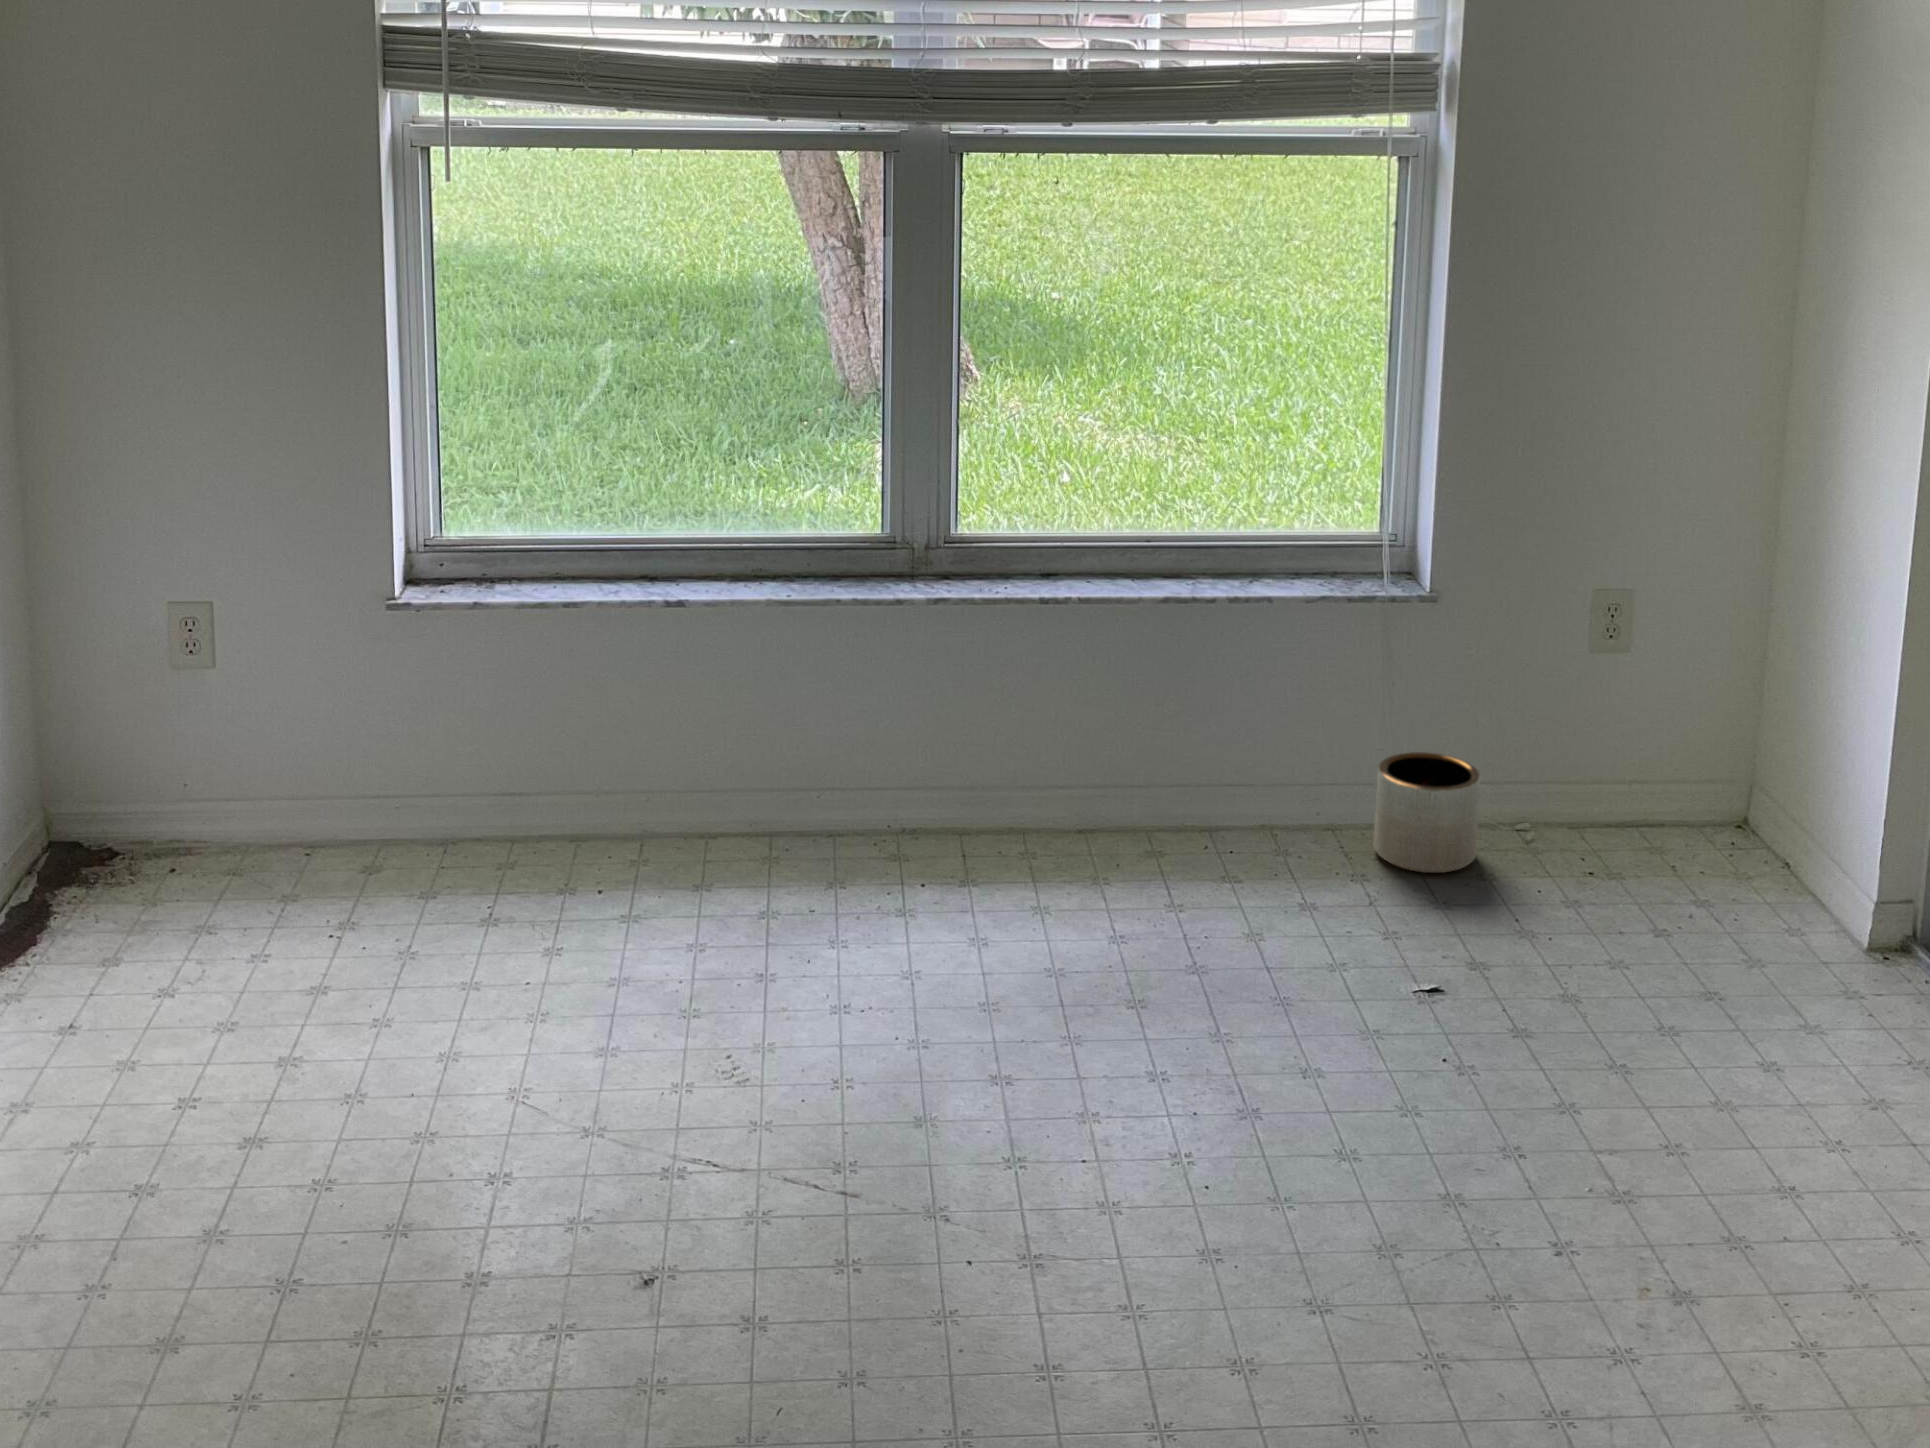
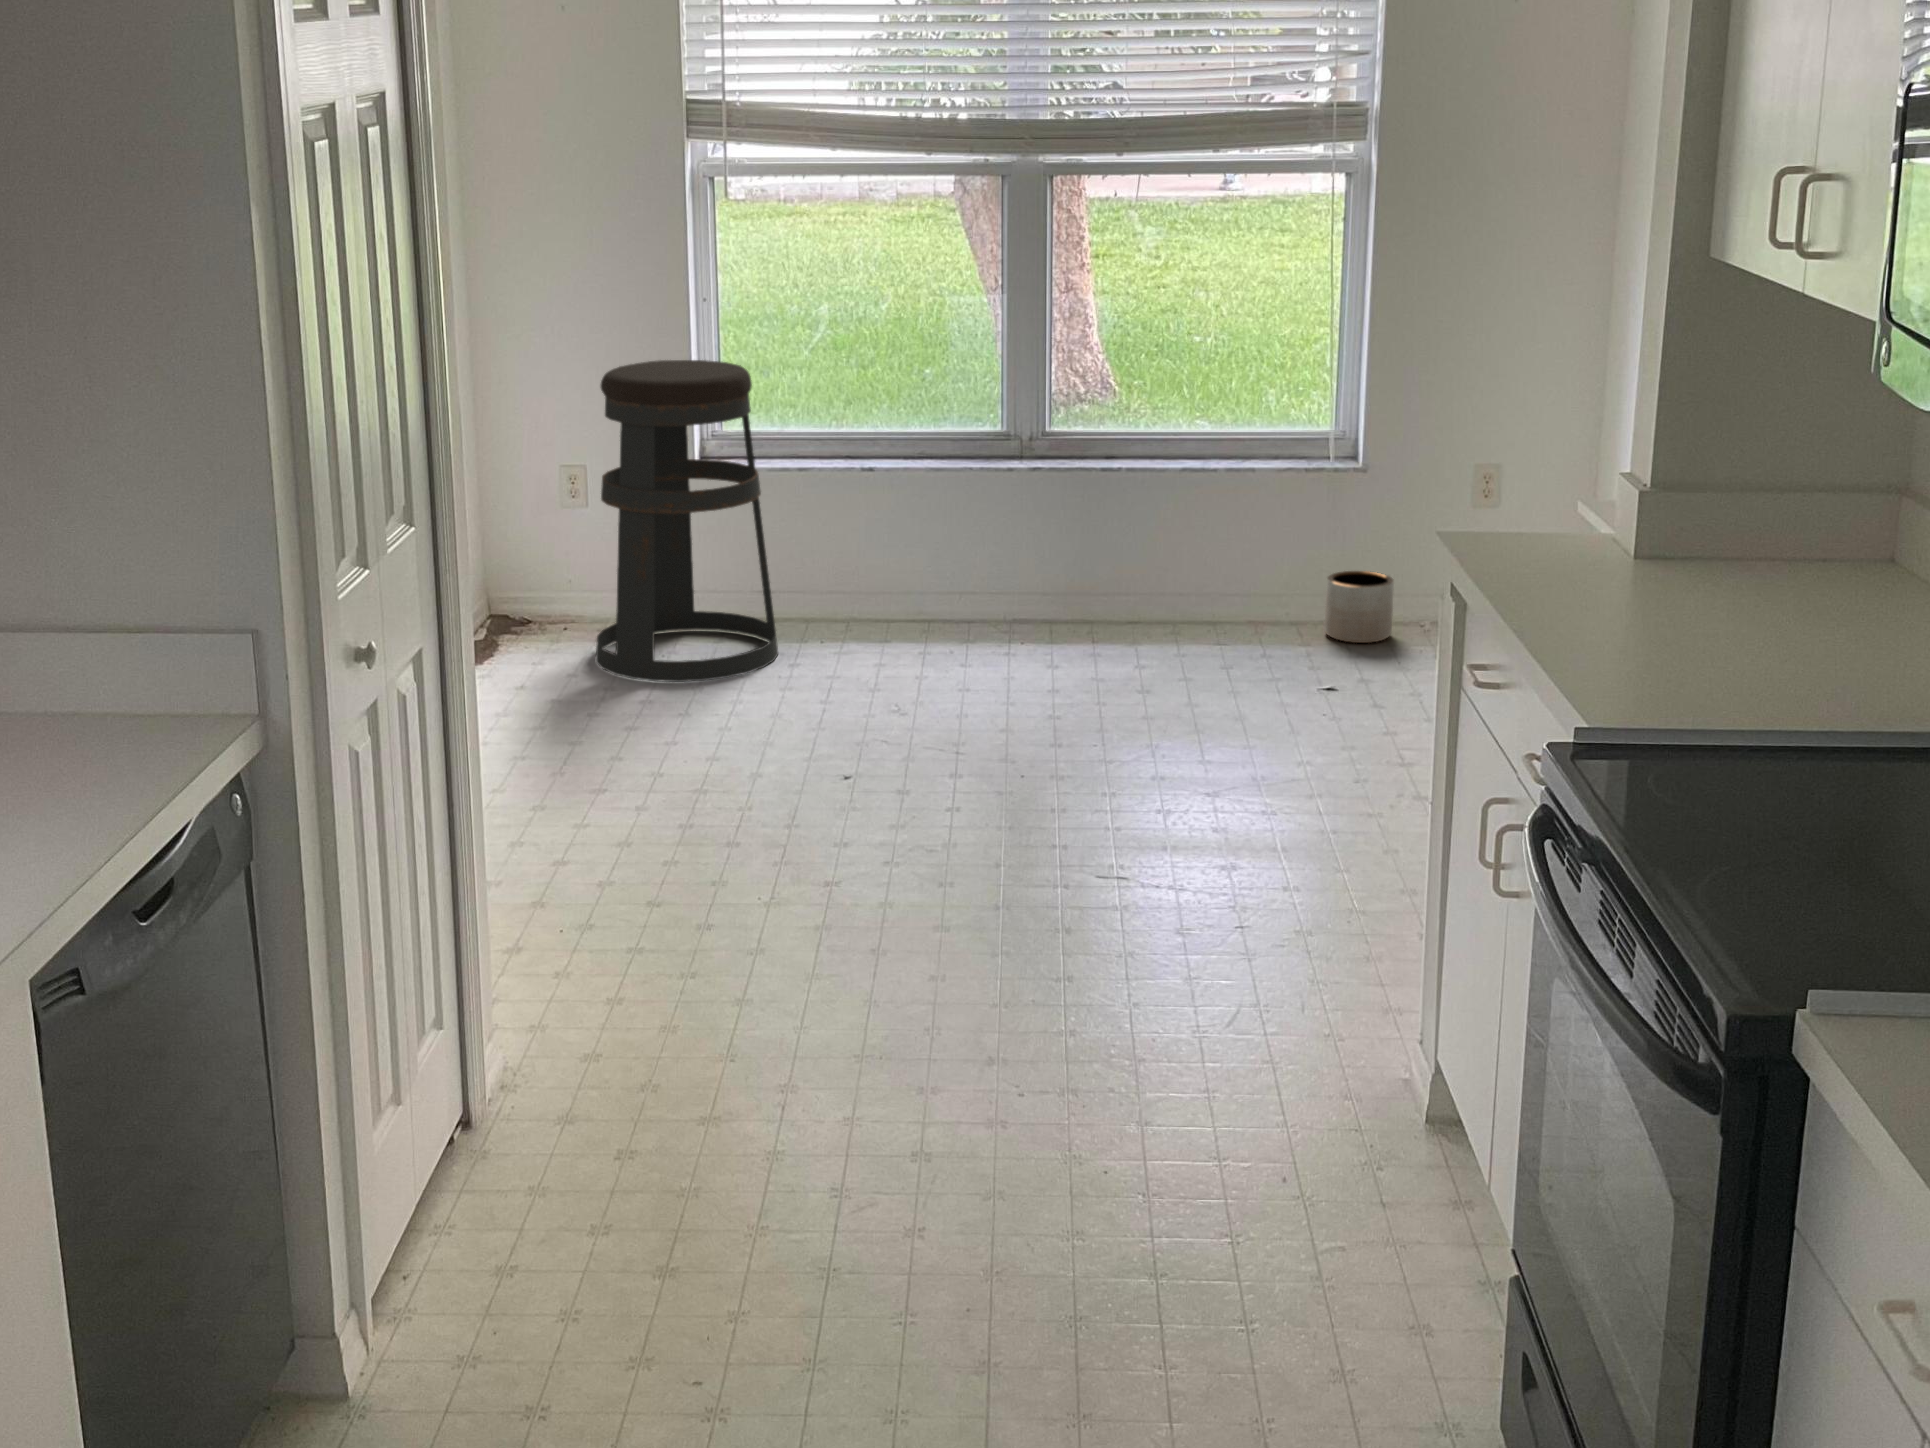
bar stool: none [207,437,517,985] -> present [596,360,778,682]

